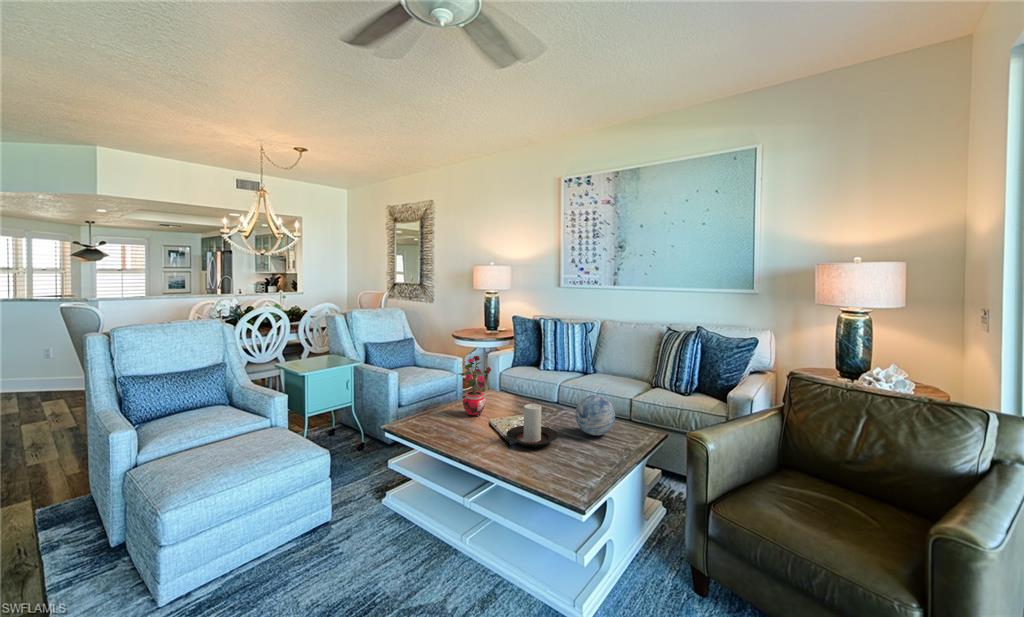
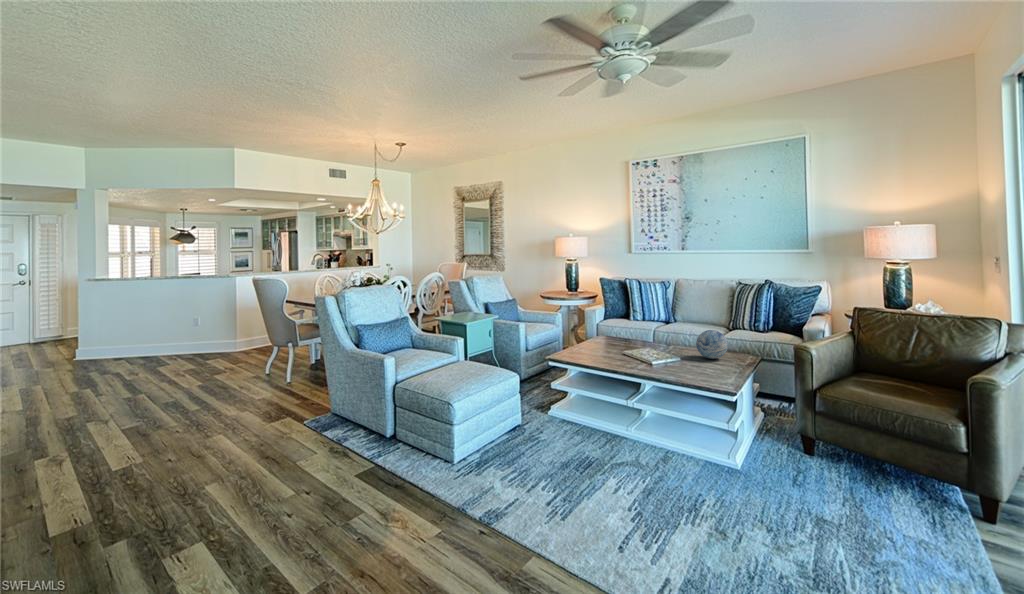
potted plant: present [459,356,491,417] -> none [595,306,622,352]
candle holder: present [506,404,558,447] -> none [652,336,692,366]

